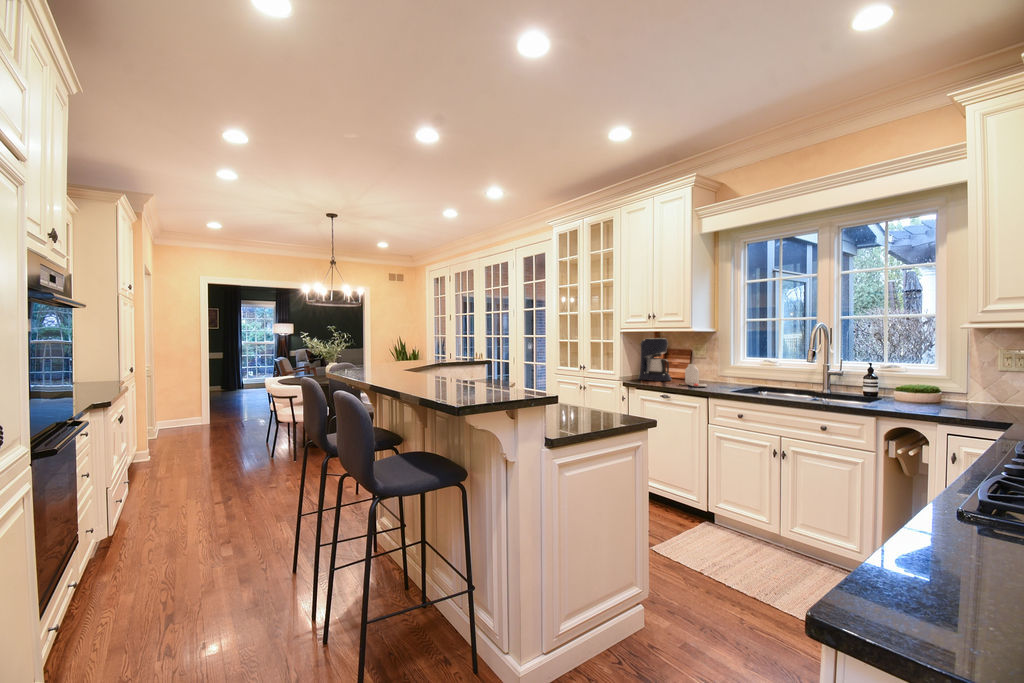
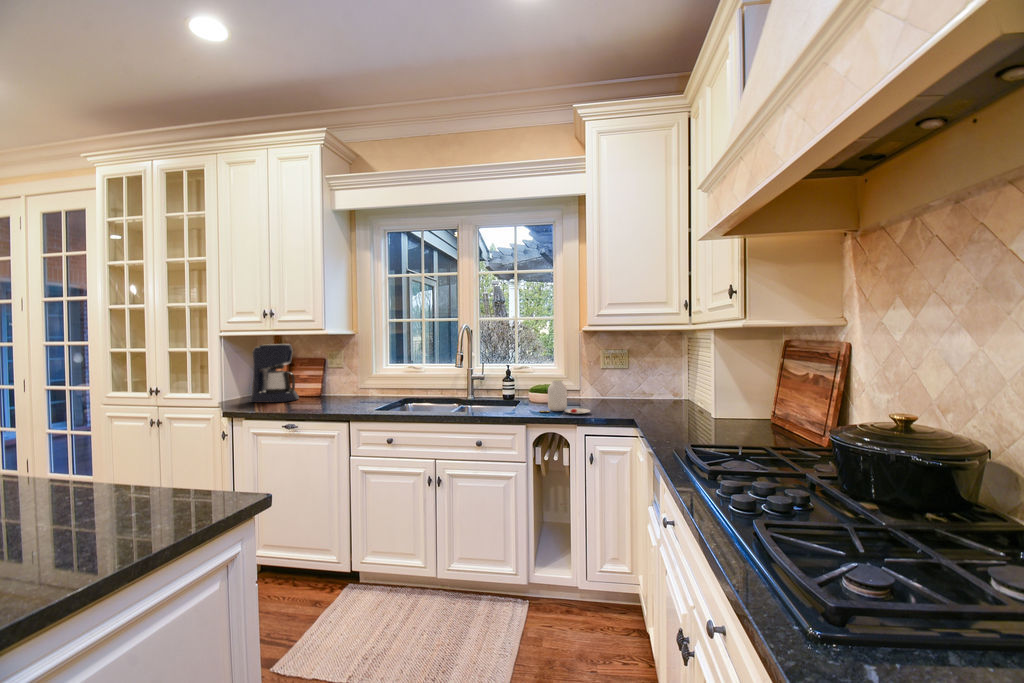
jar: present [685,364,707,387] -> present [540,380,590,414]

